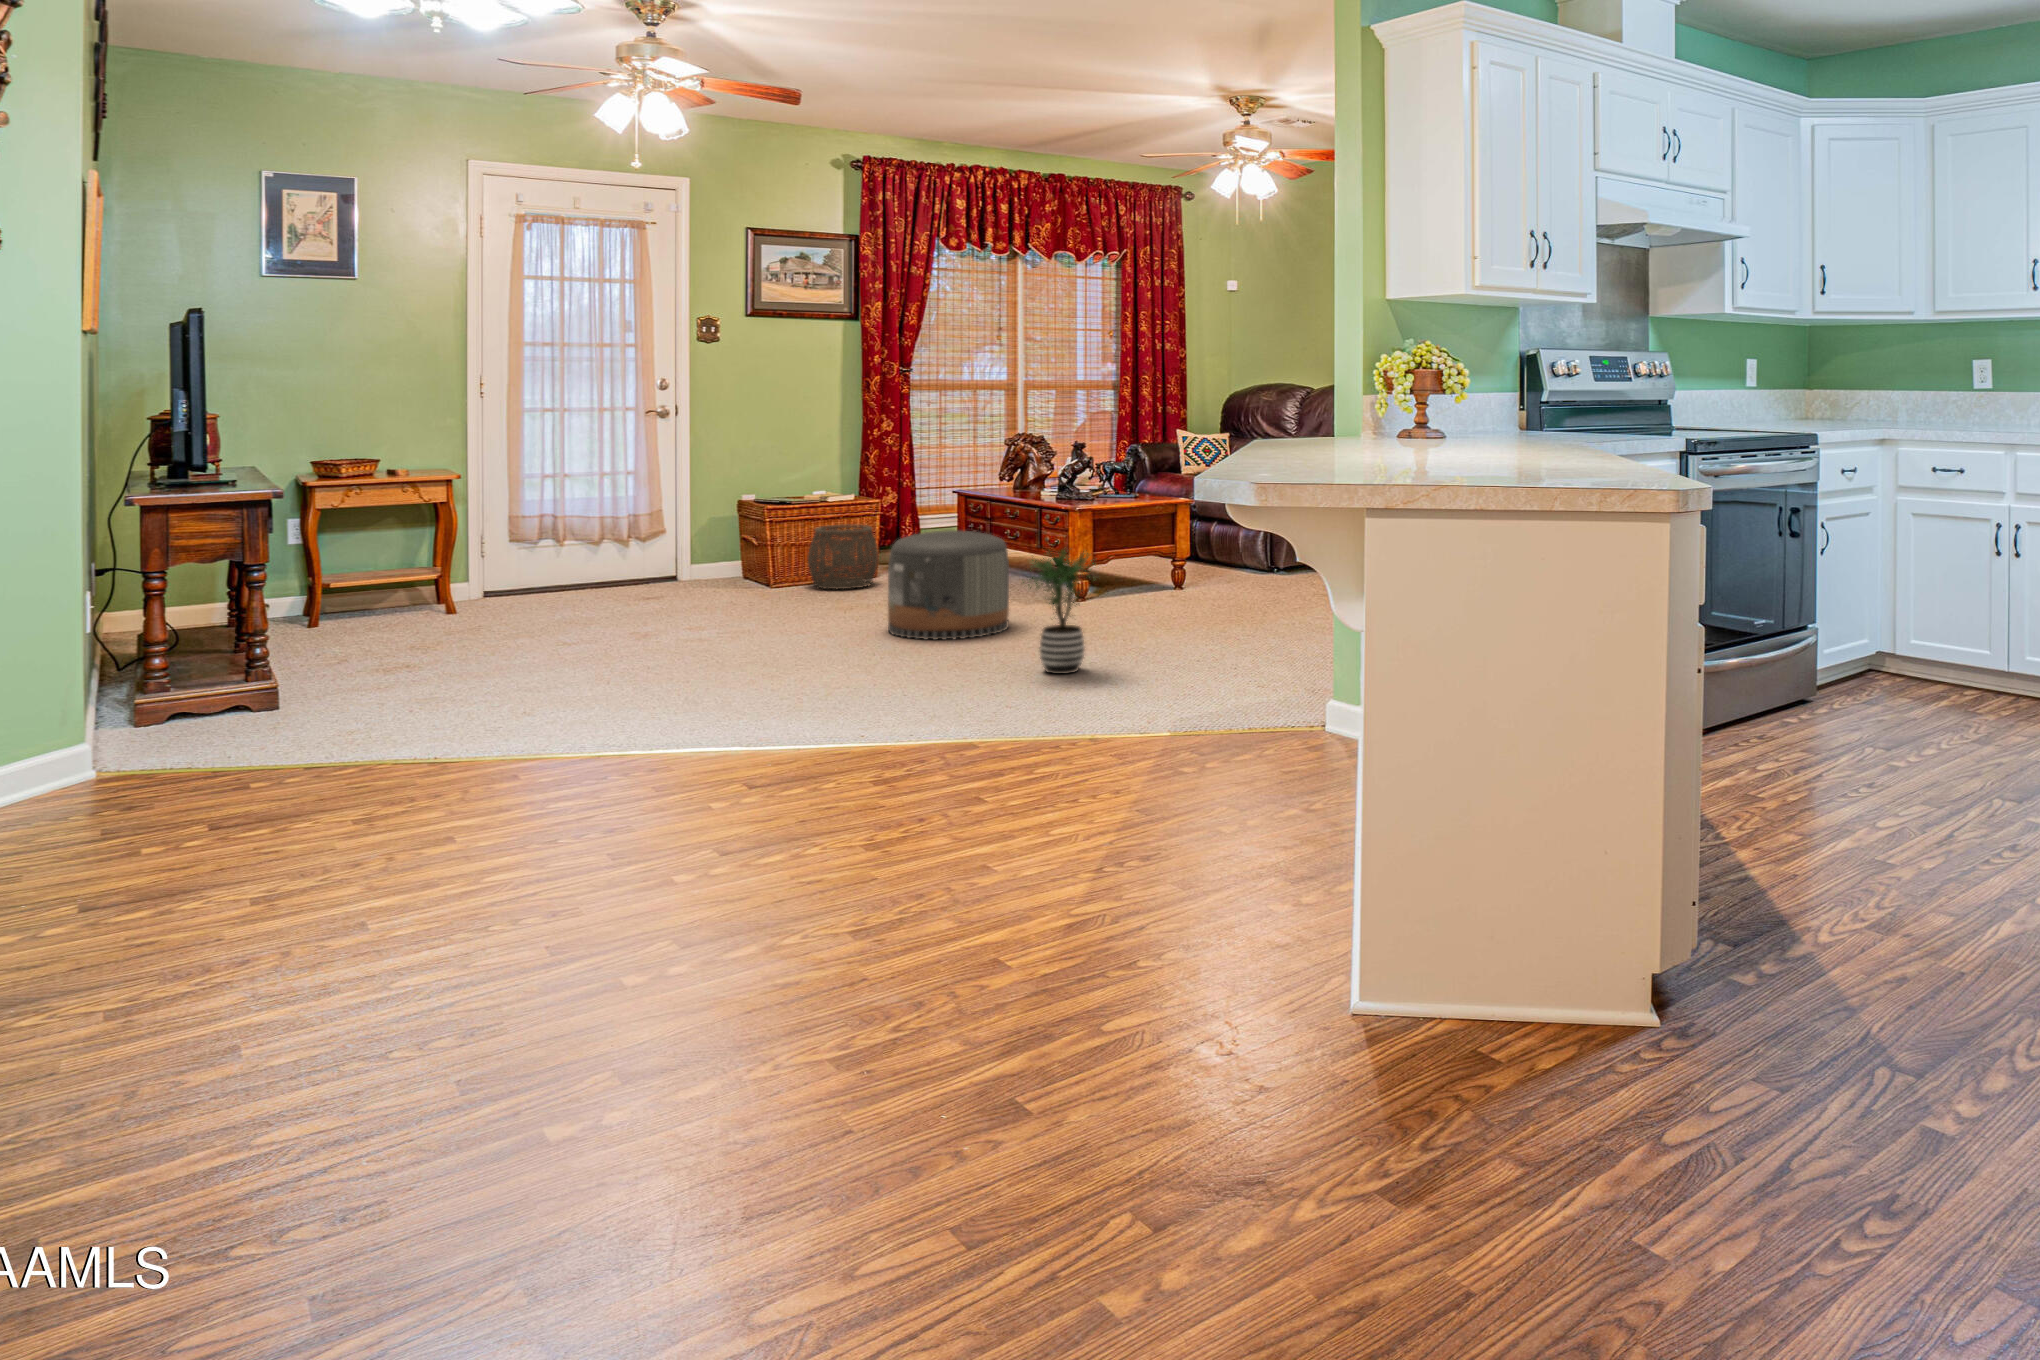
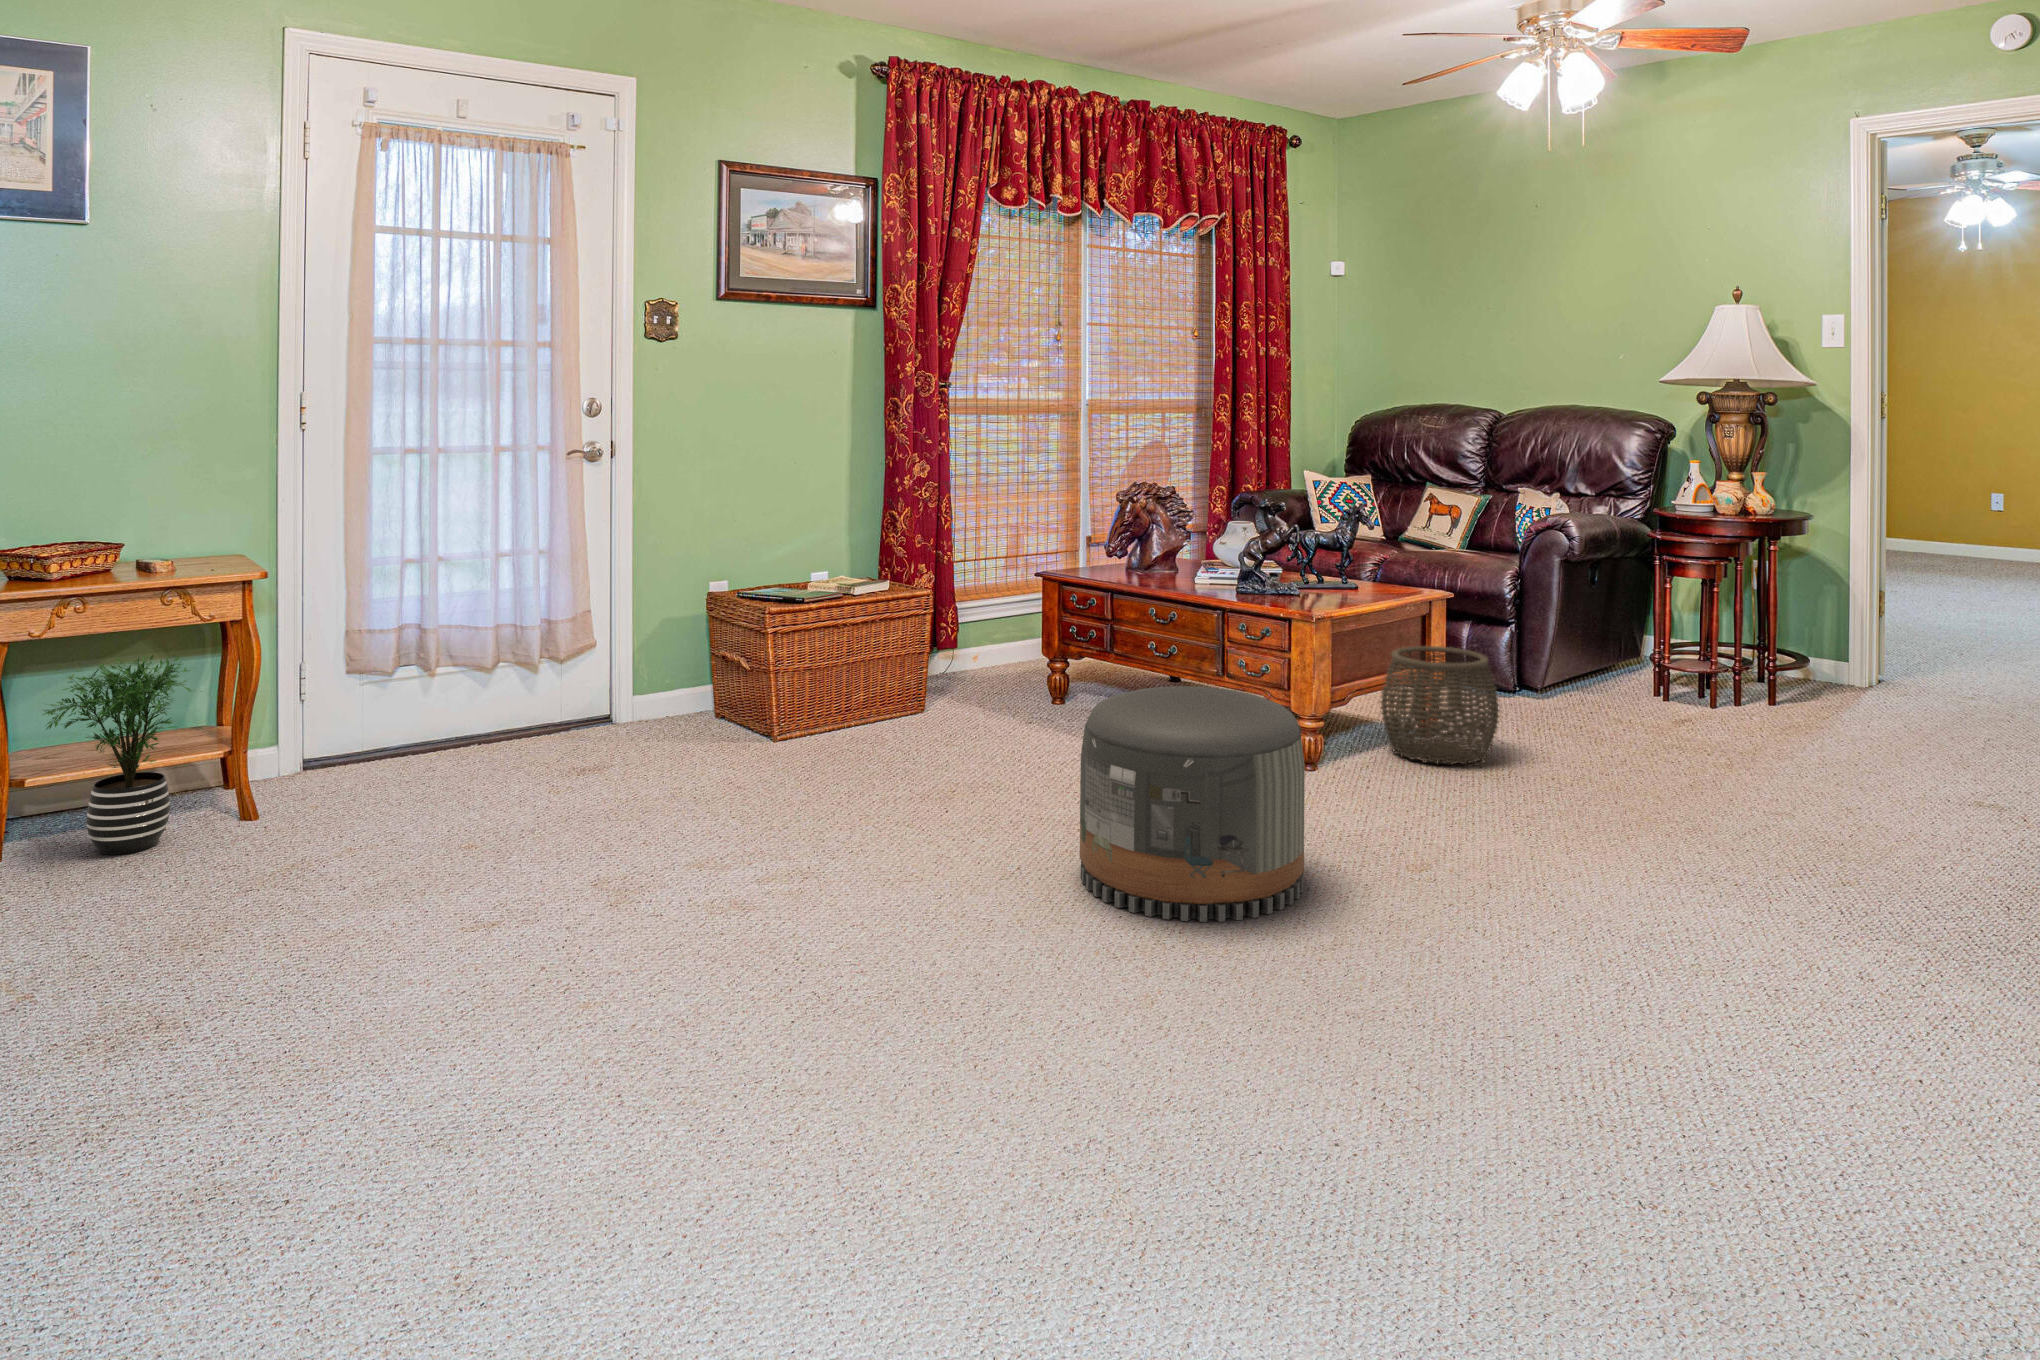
woven basket: present [808,525,878,590] -> present [1381,646,1499,765]
potted plant: present [1022,550,1096,674] -> present [43,654,192,855]

